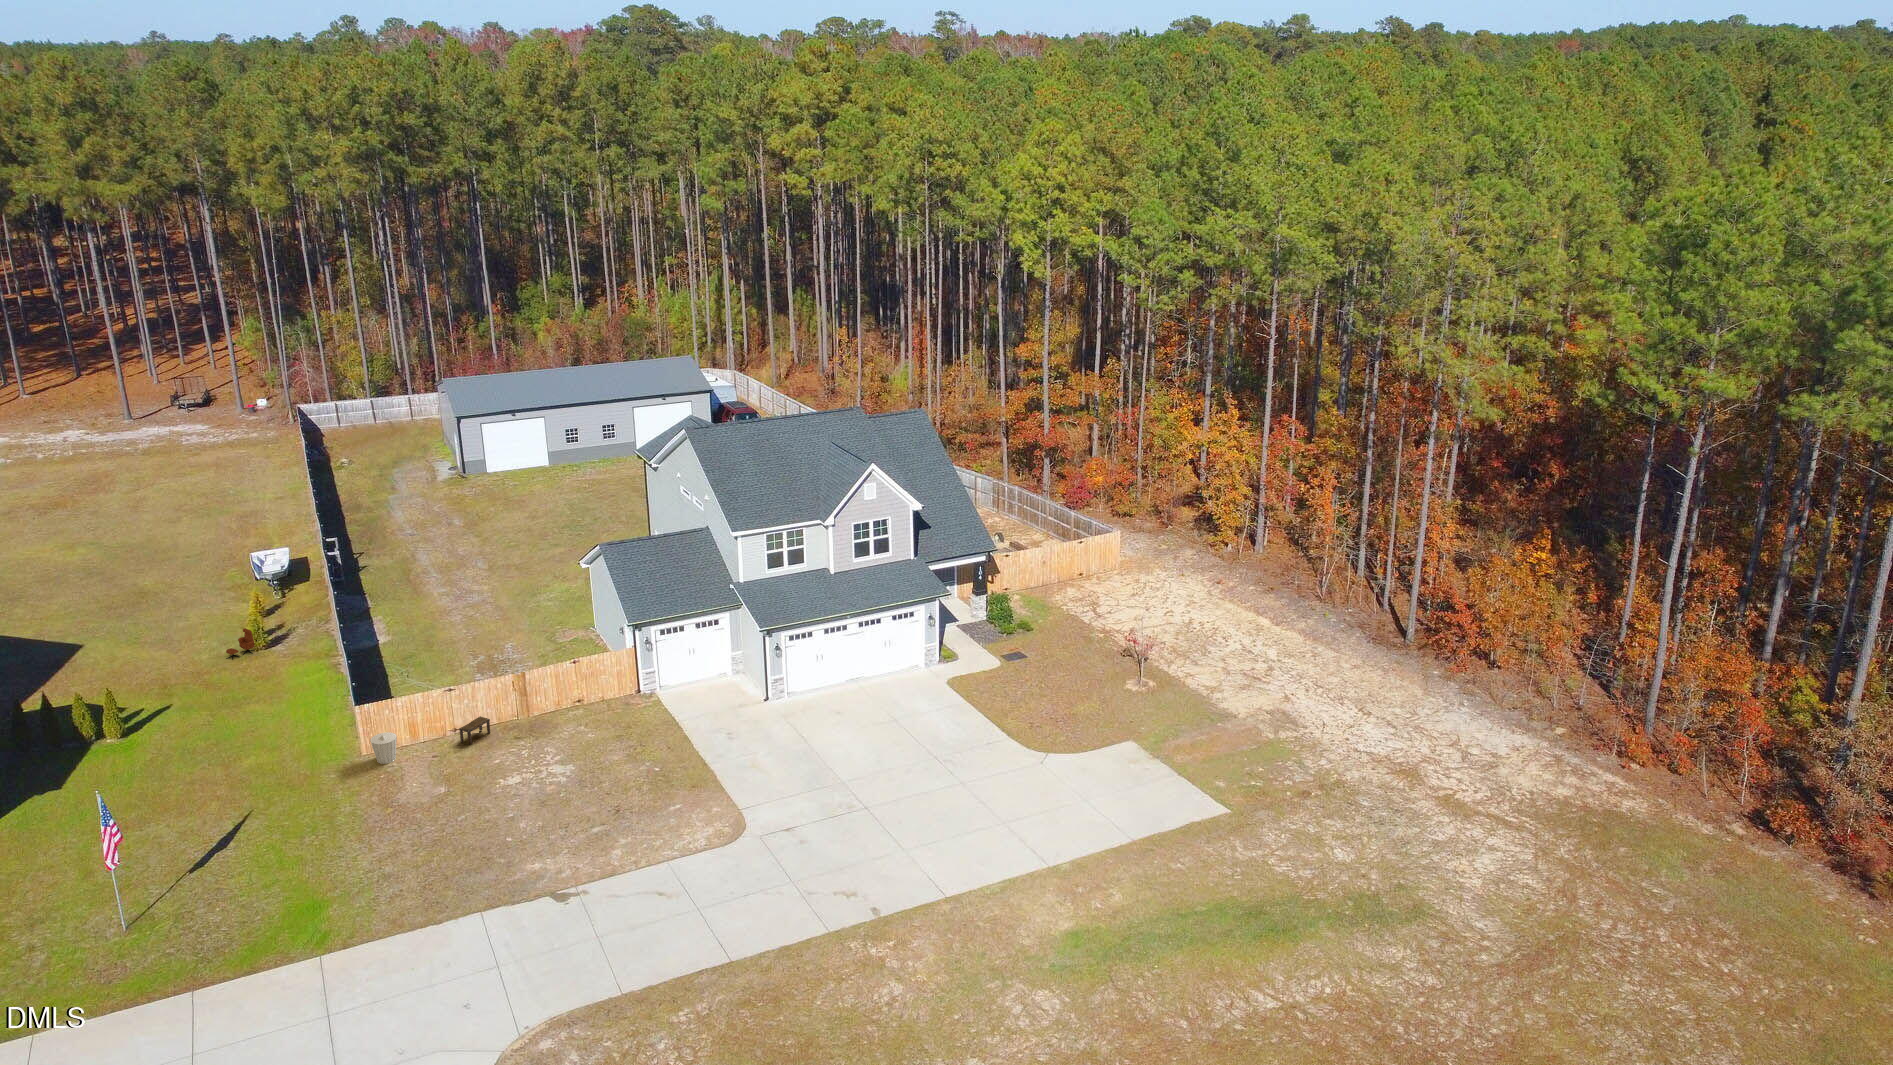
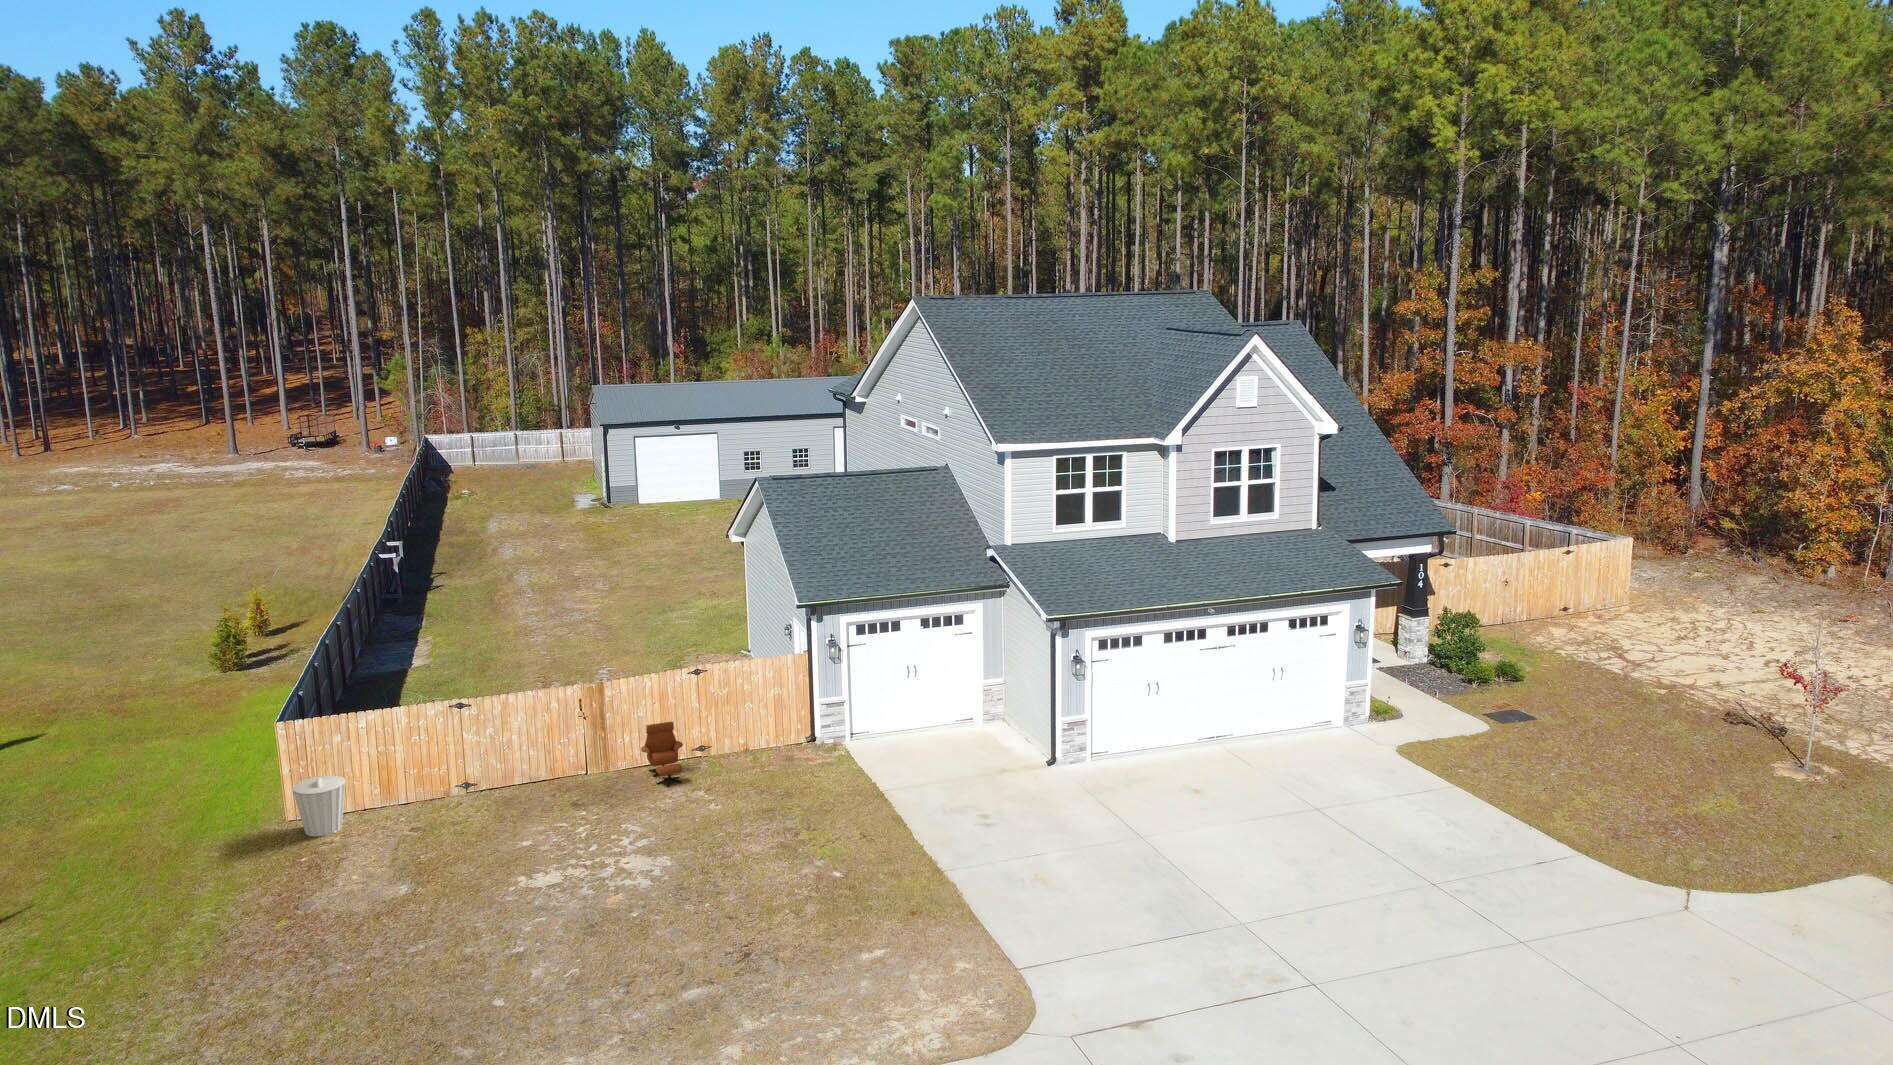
lounge chair: present [226,628,255,660] -> present [641,722,683,787]
bench: present [459,716,490,744] -> none [470,761,532,812]

